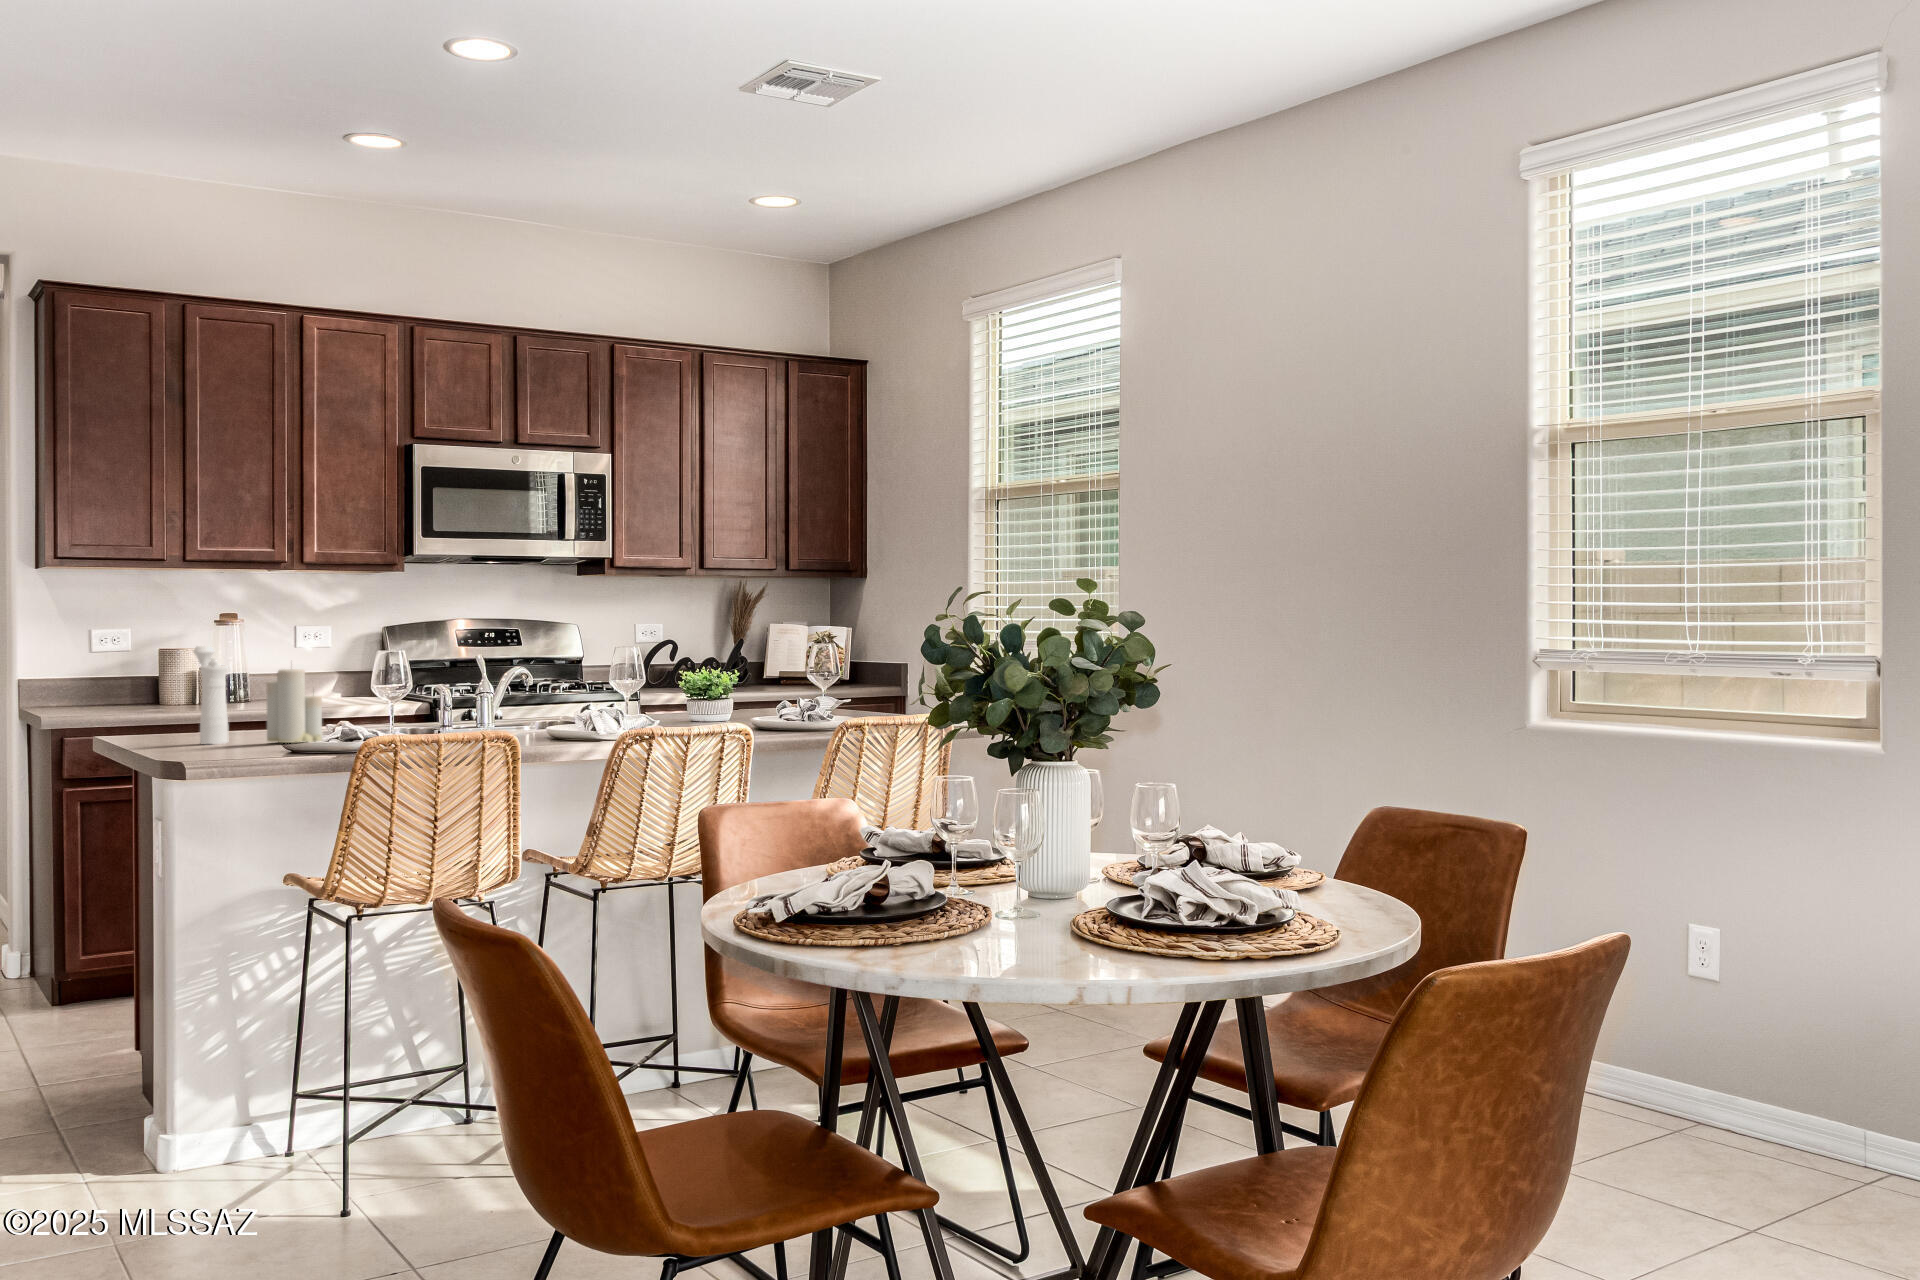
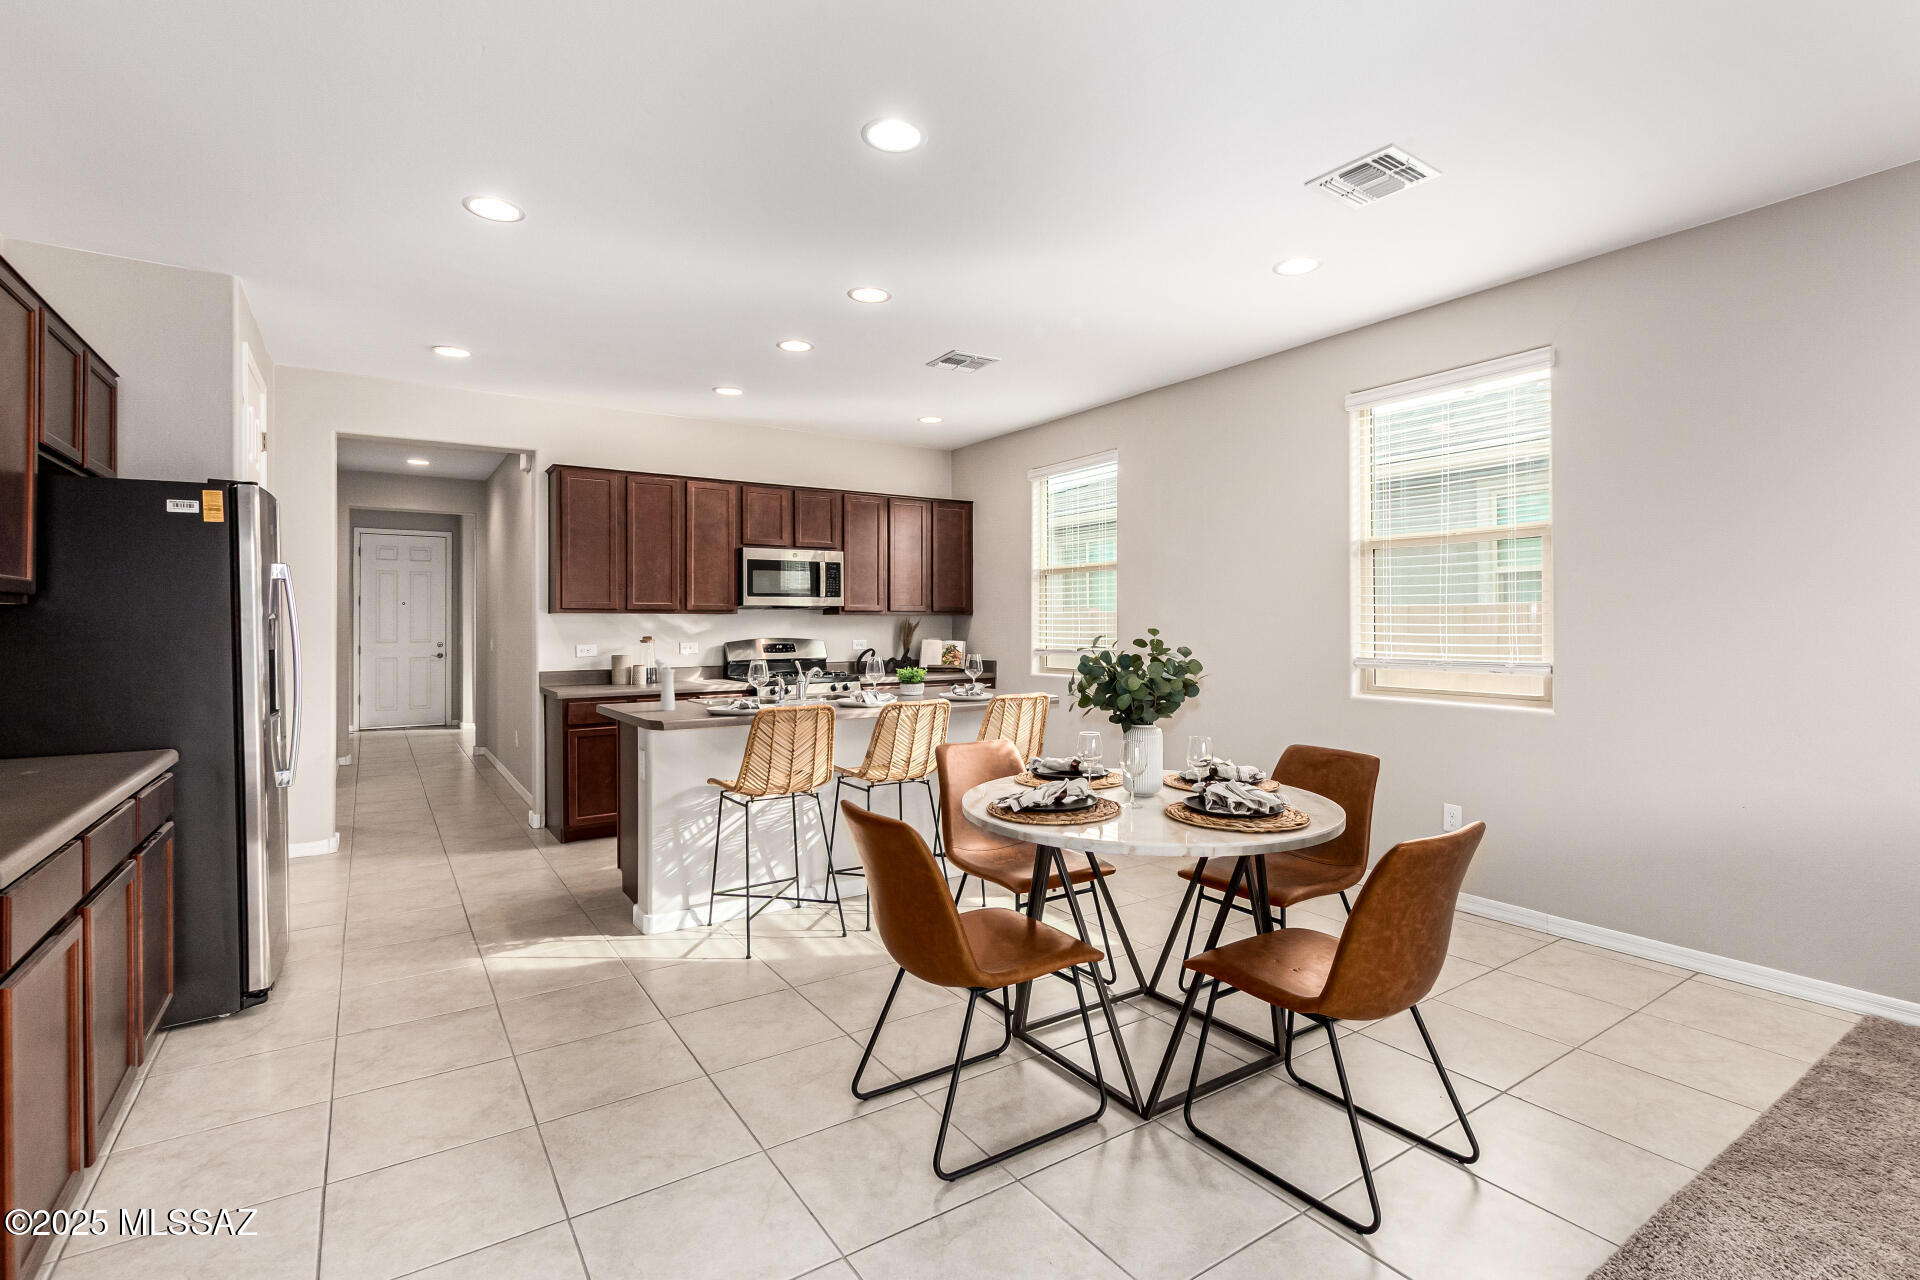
candle: present [266,669,322,743] -> none [698,668,727,710]

